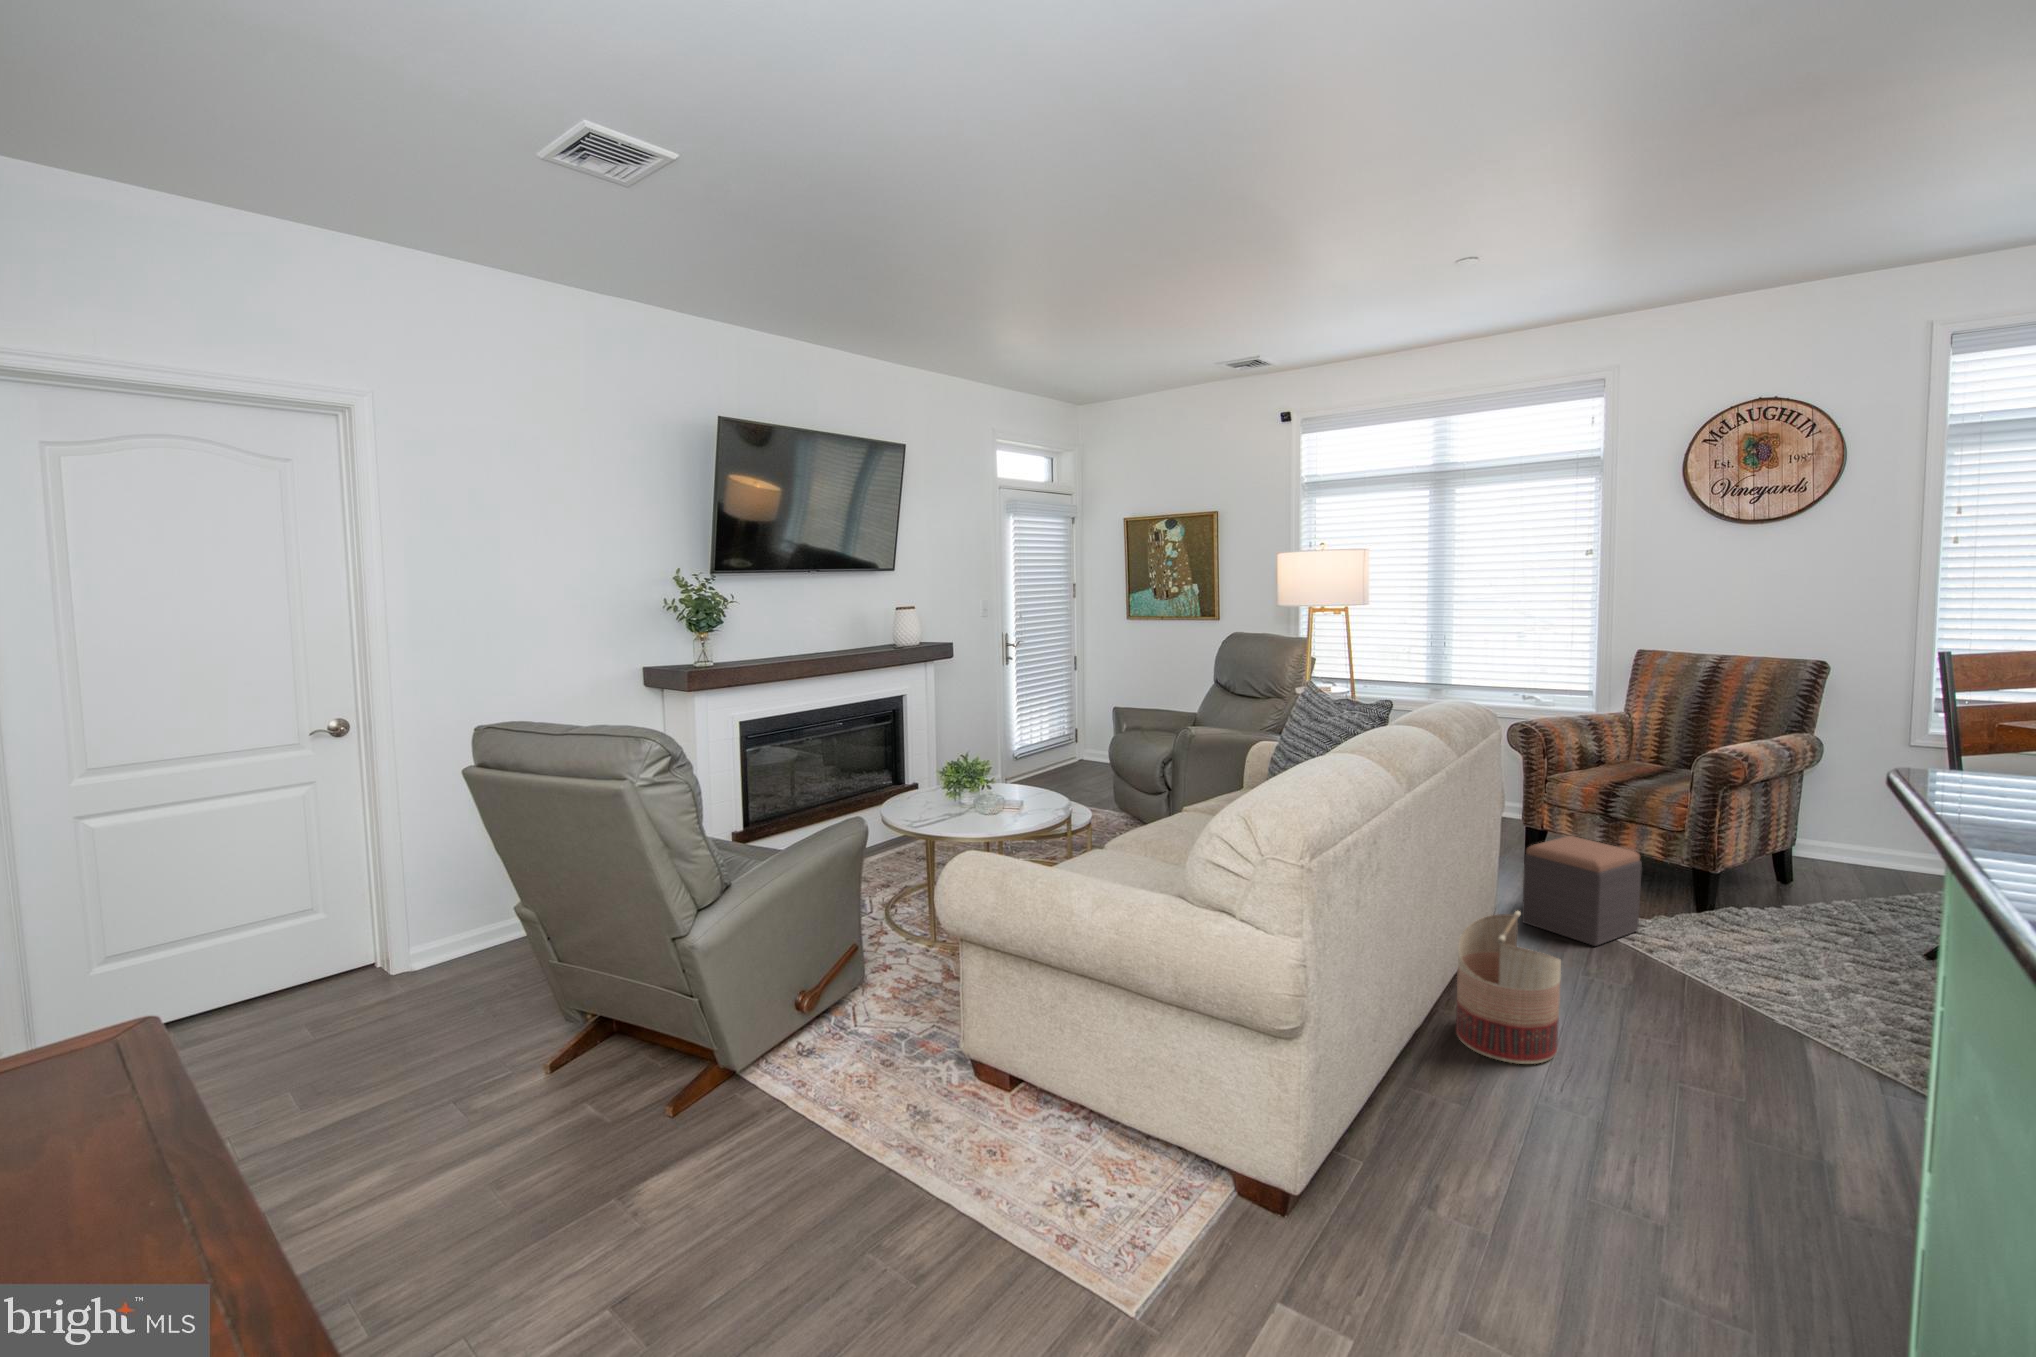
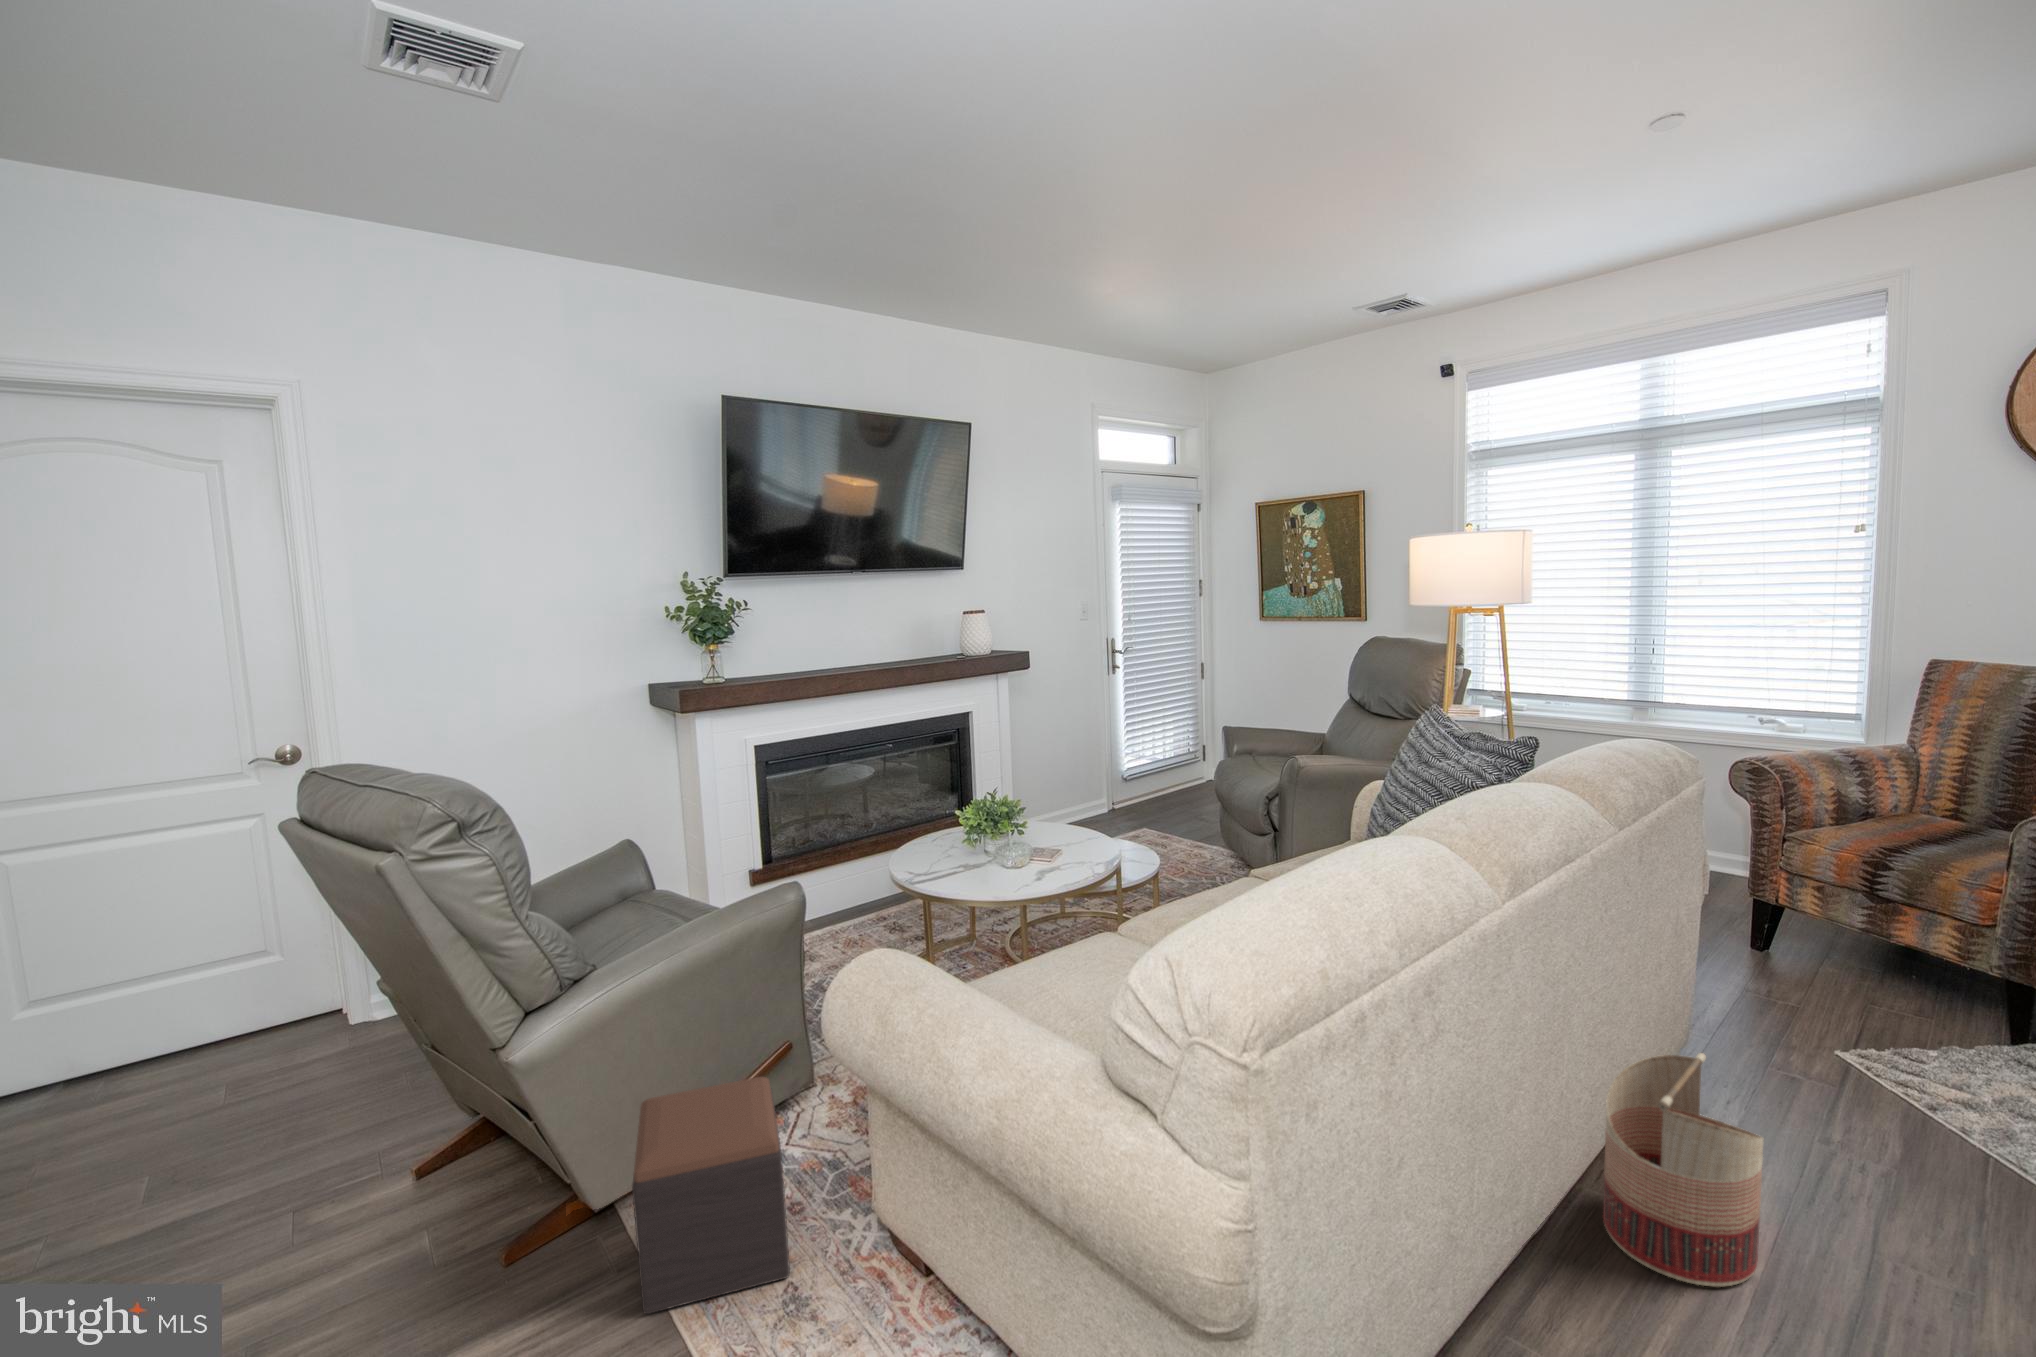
footstool: present [1522,836,1642,946] -> present [632,1077,790,1314]

